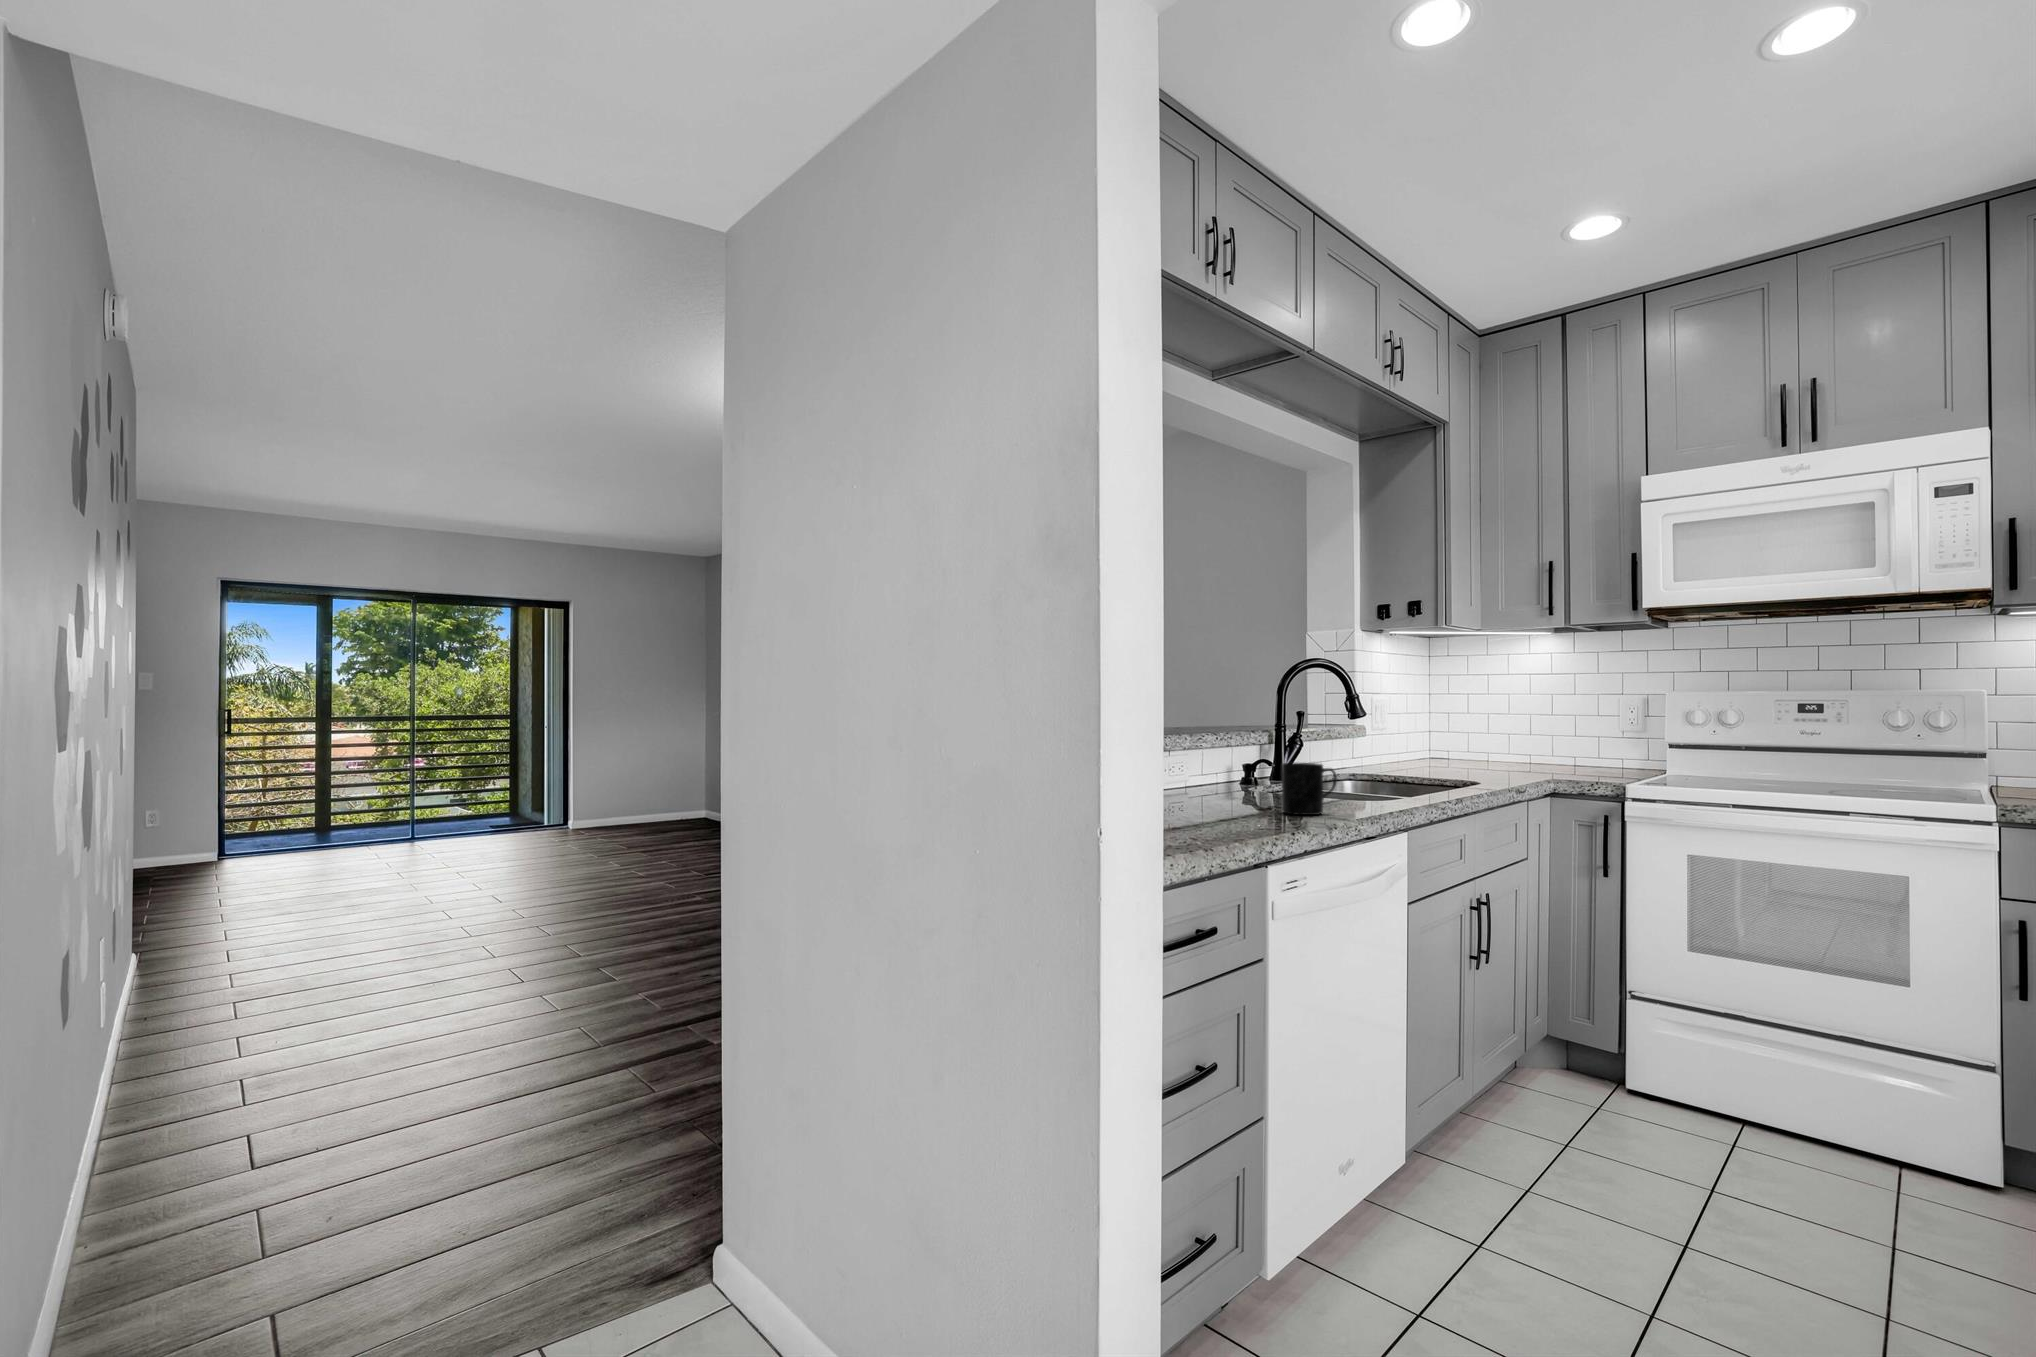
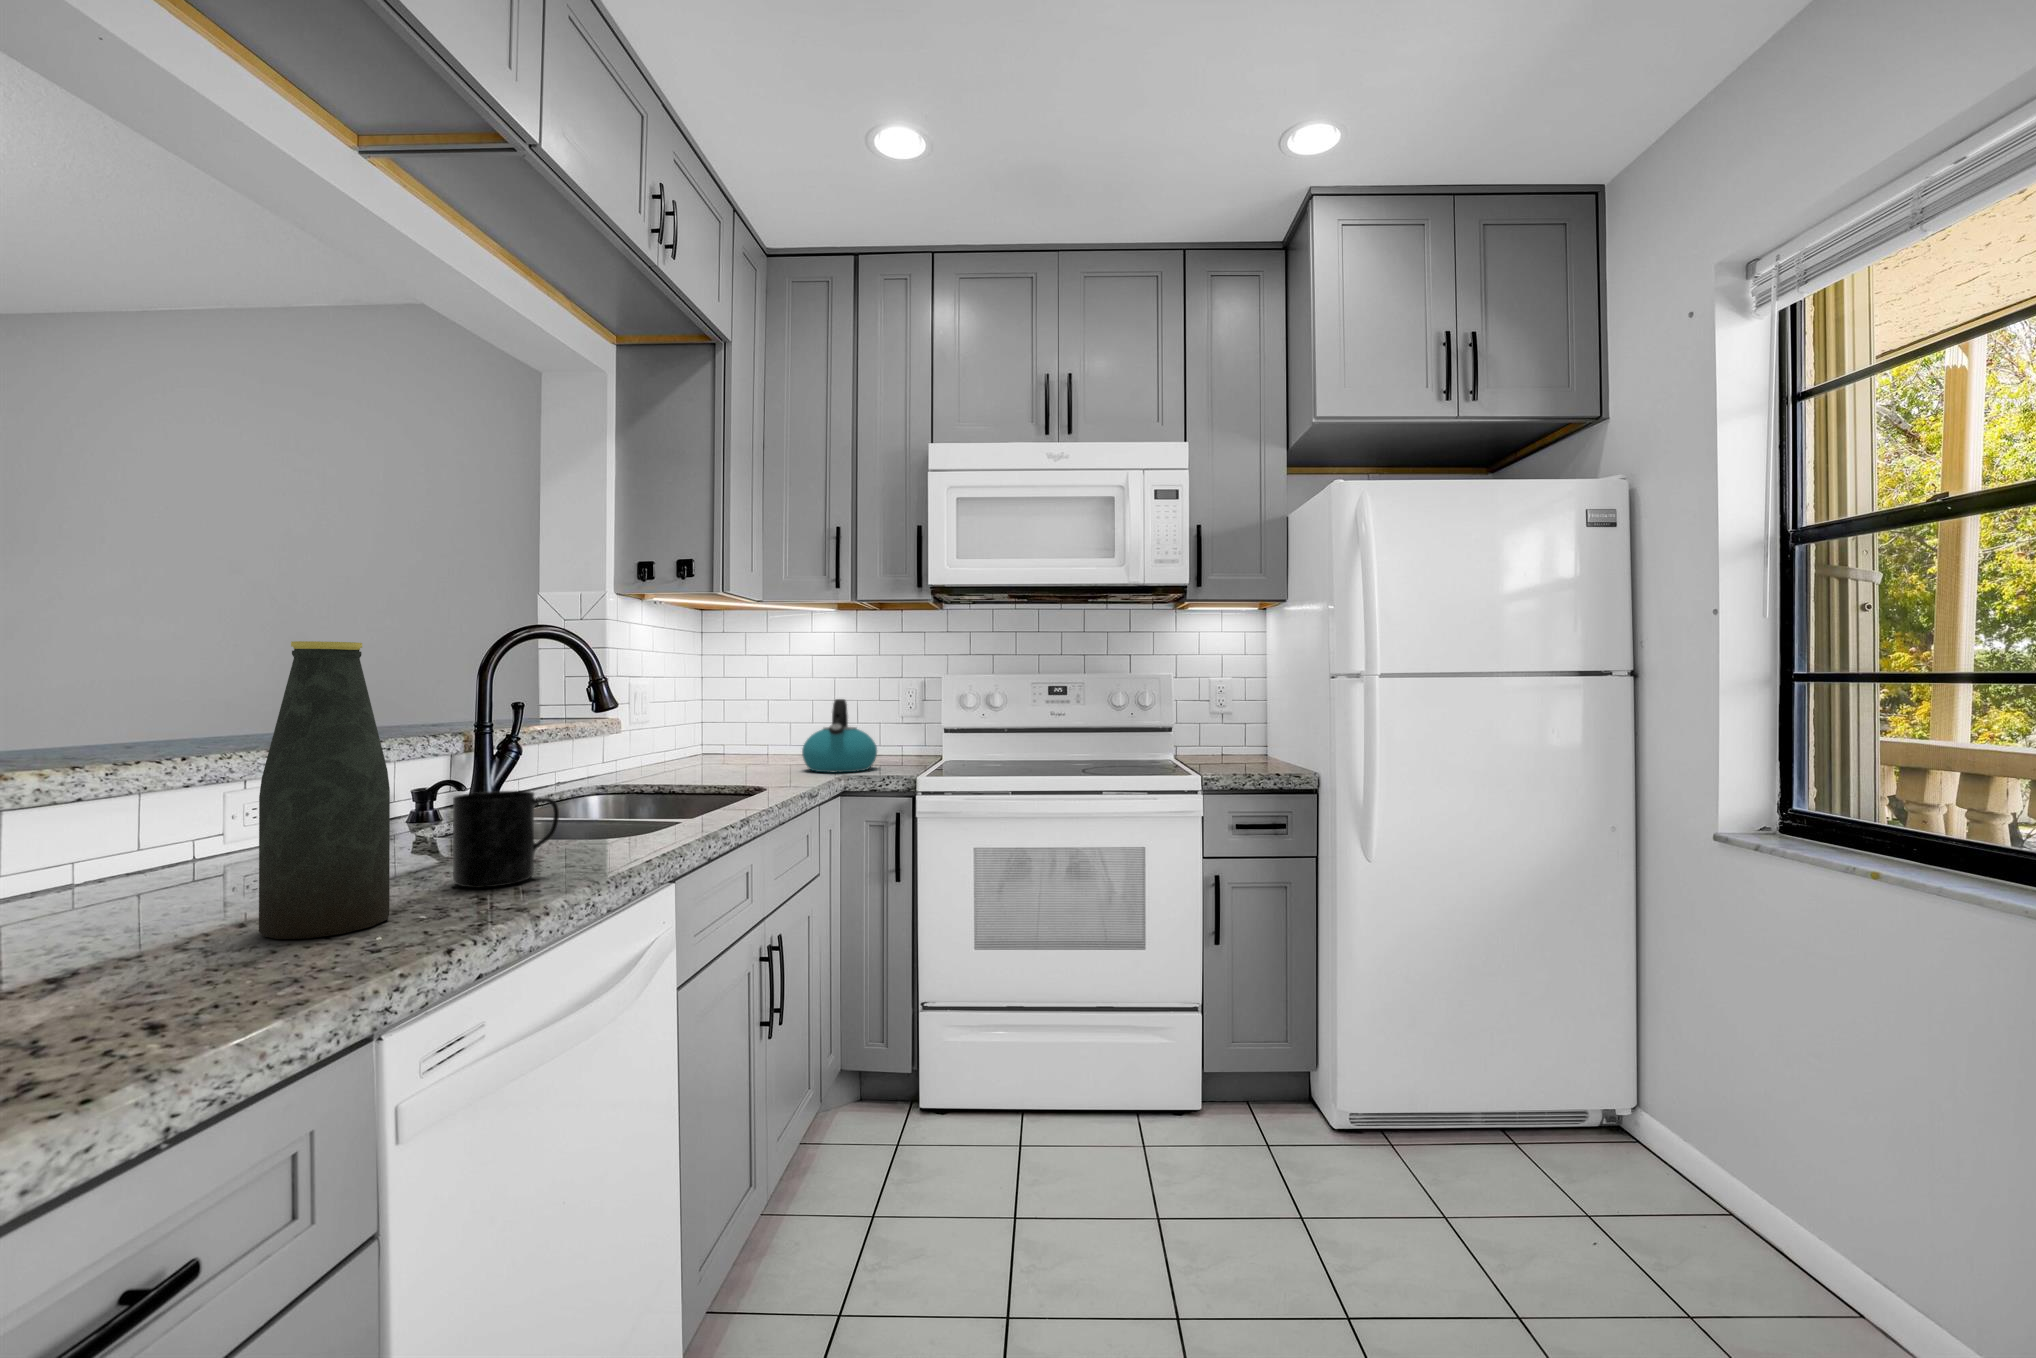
bottle: none [1207,681,1260,823] -> present [259,641,390,939]
kettle: none [1515,713,1590,778] -> present [802,699,877,772]

